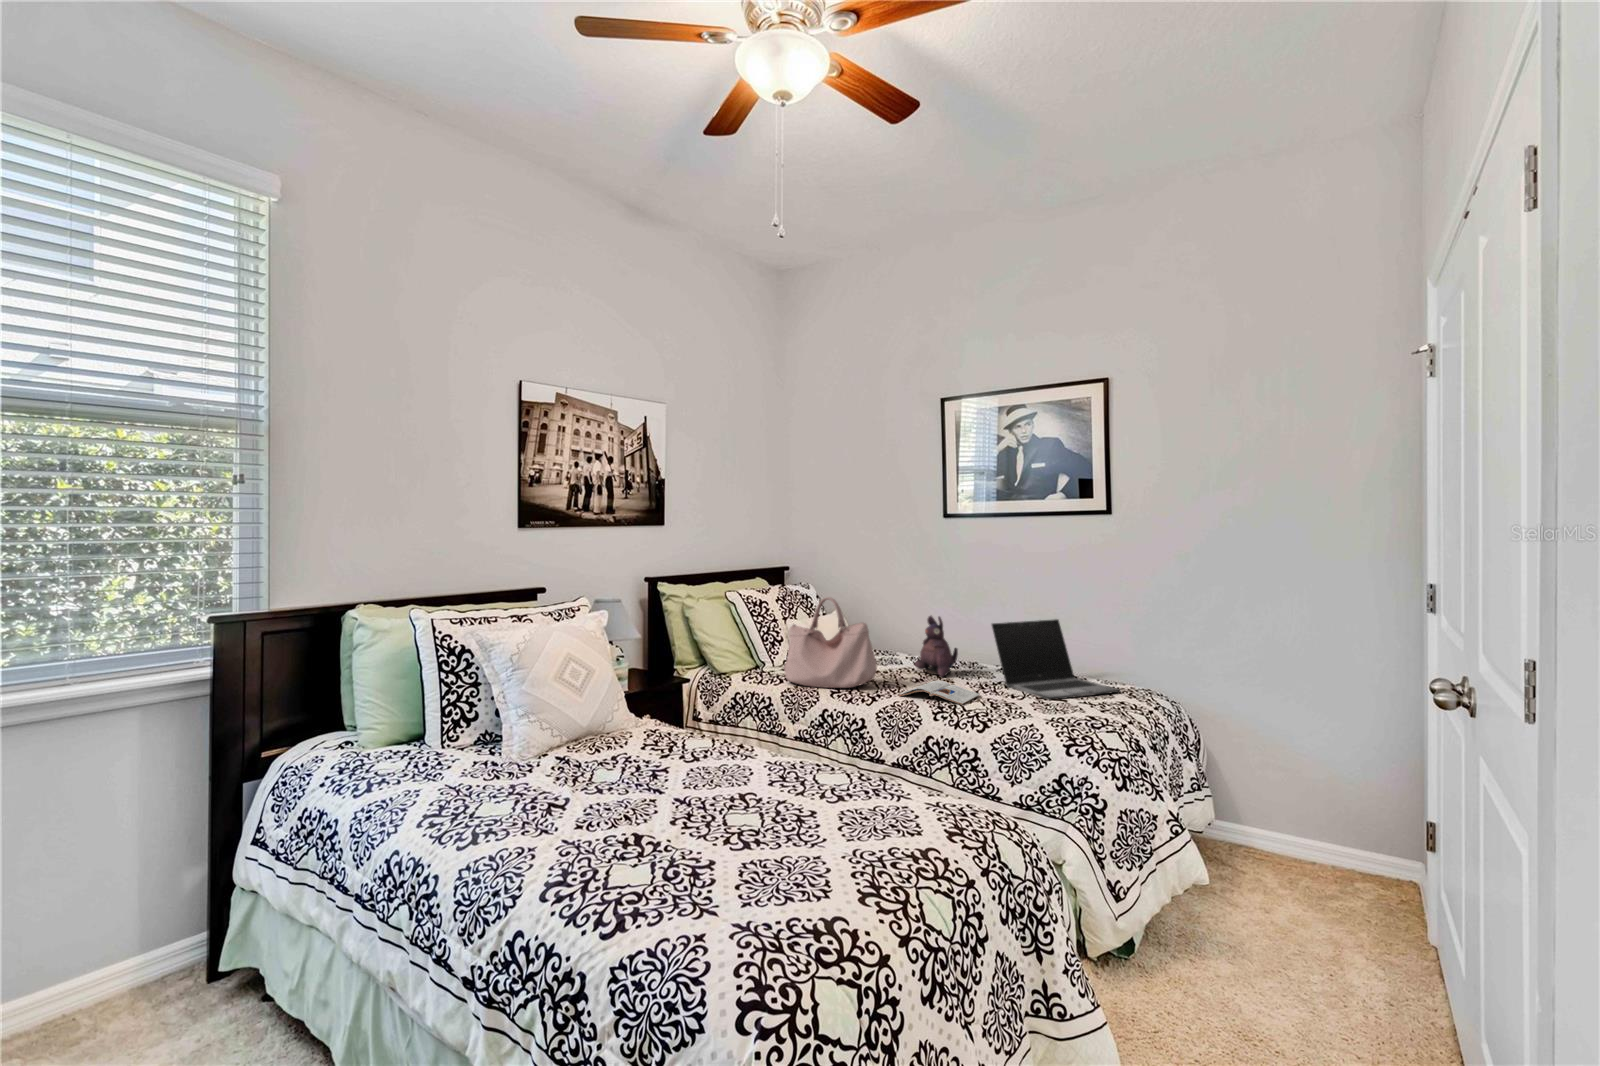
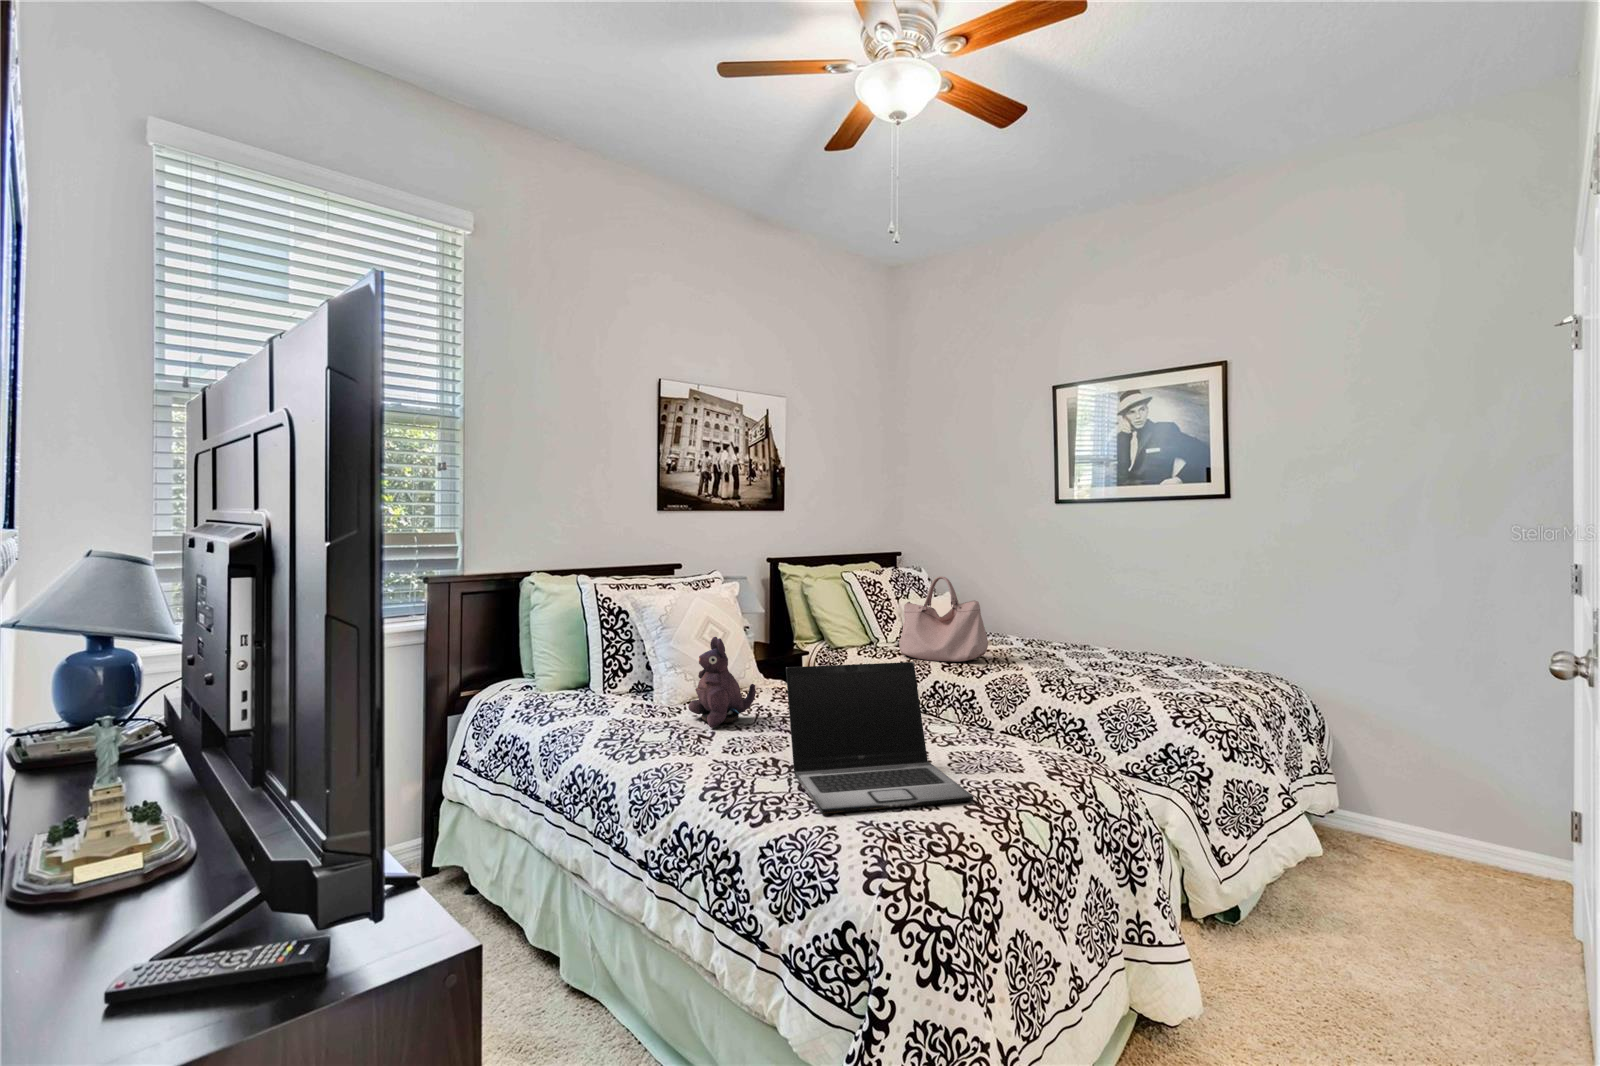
plush toy: present [915,616,958,677] -> present [688,637,756,728]
laptop: present [992,619,1121,700] -> present [786,662,973,814]
magazine: present [899,680,980,705] -> none [1009,657,1090,679]

